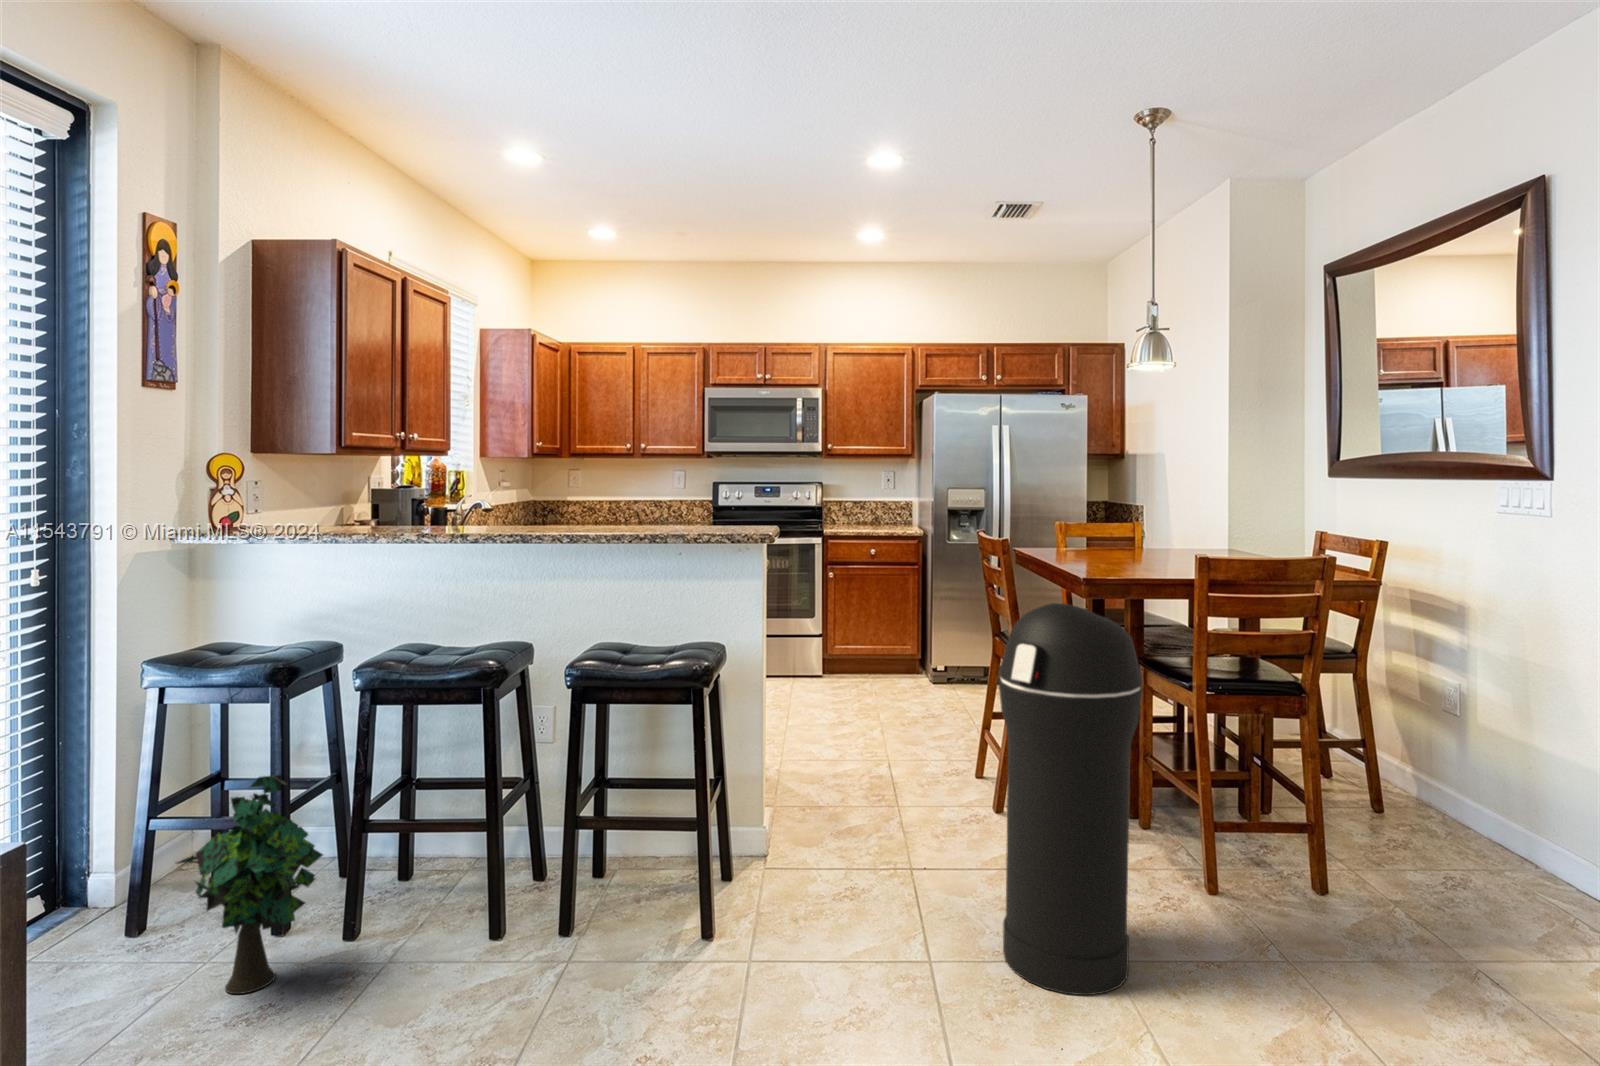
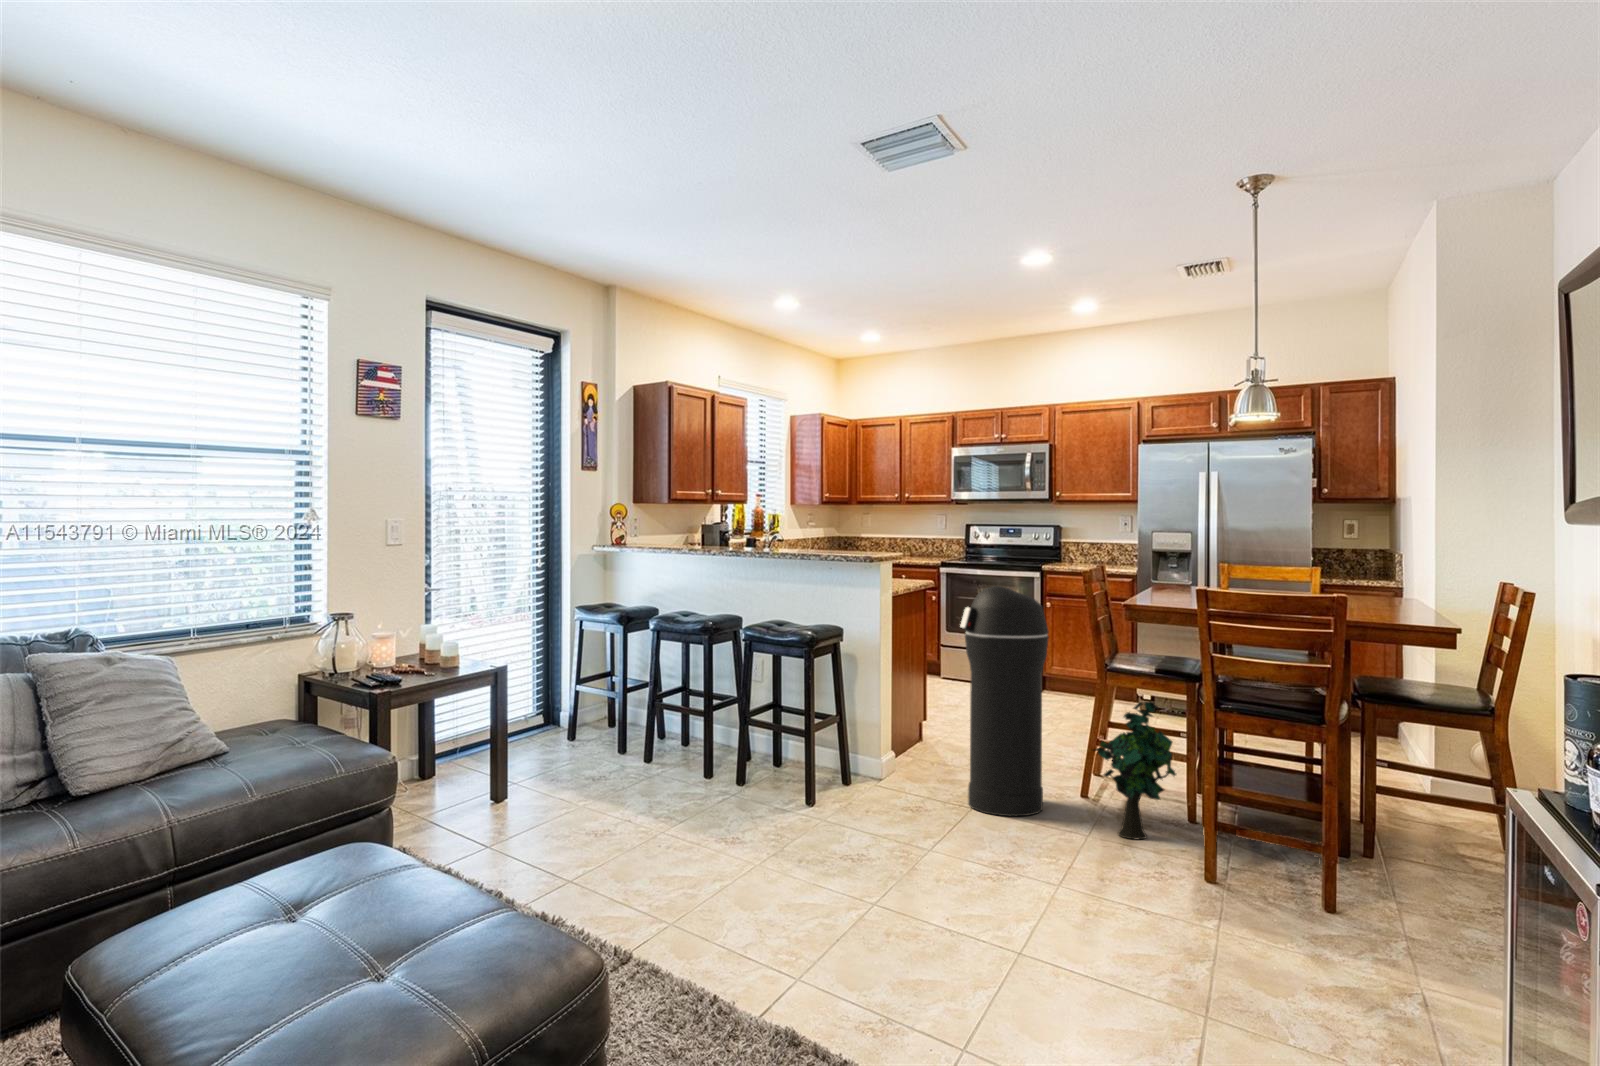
decorative plant: present [177,775,323,994] -> present [1093,702,1176,839]

